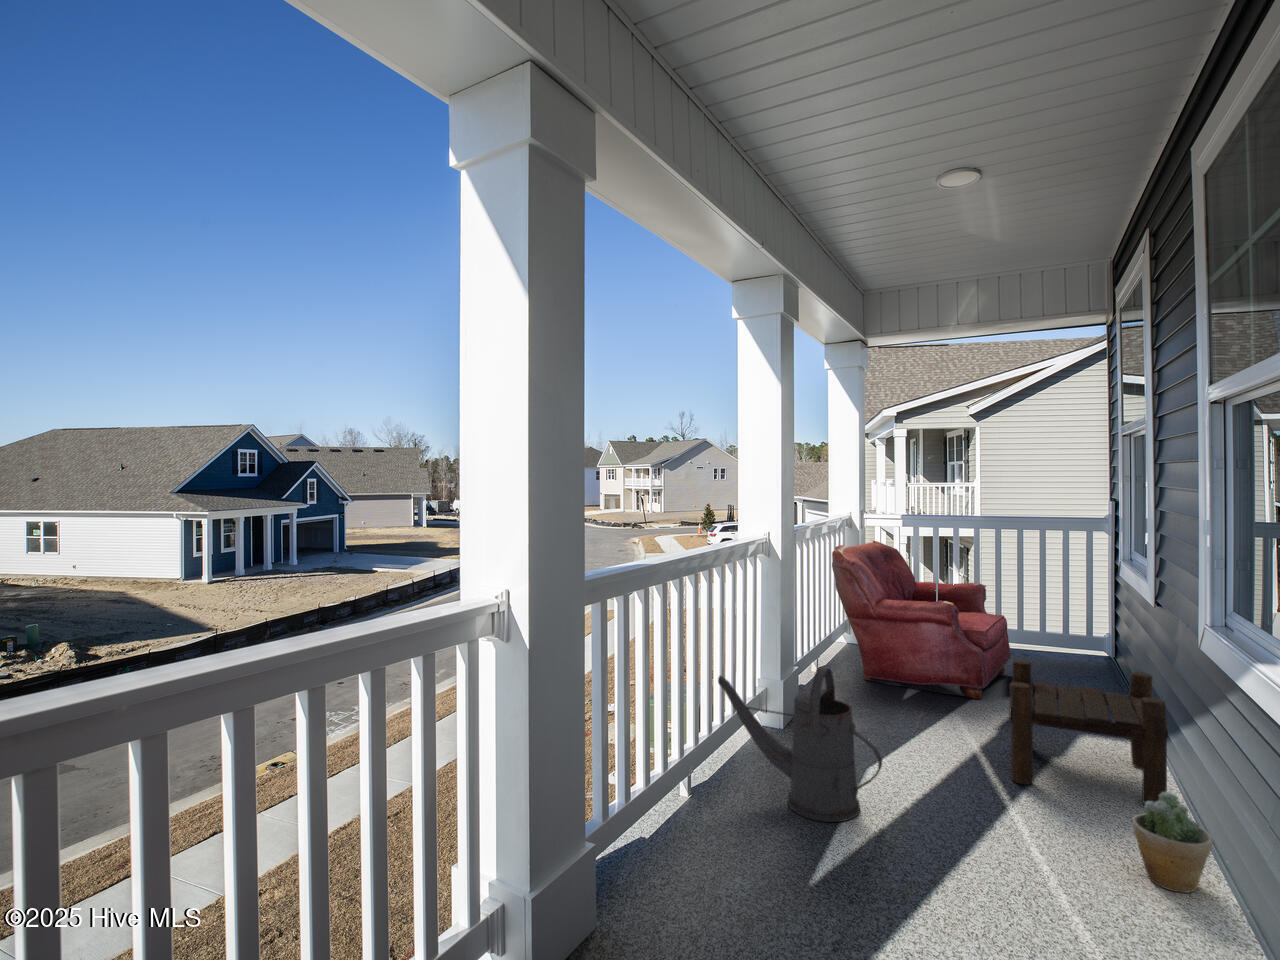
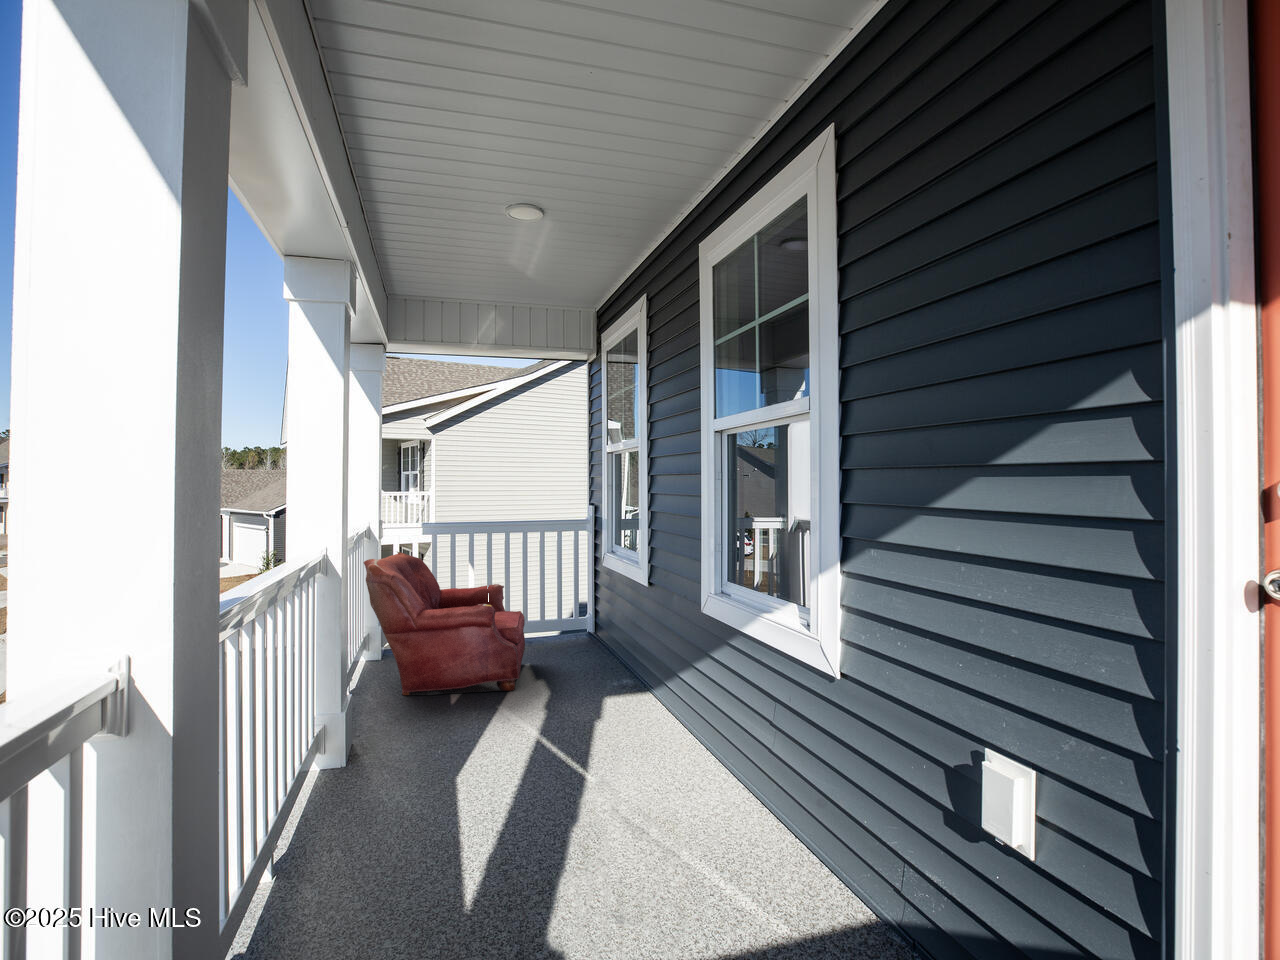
stool: present [1009,660,1168,803] -> none [557,640,679,753]
watering can: present [718,667,882,822] -> none [306,685,494,847]
potted plant: present [1132,792,1213,893] -> none [683,725,732,799]

